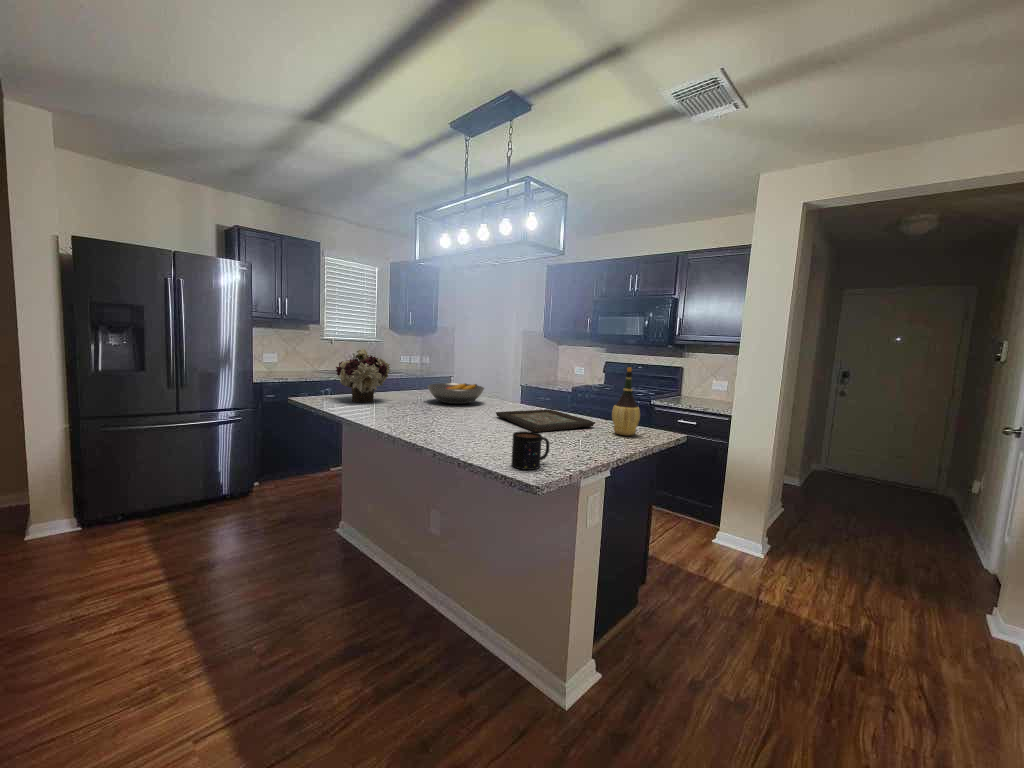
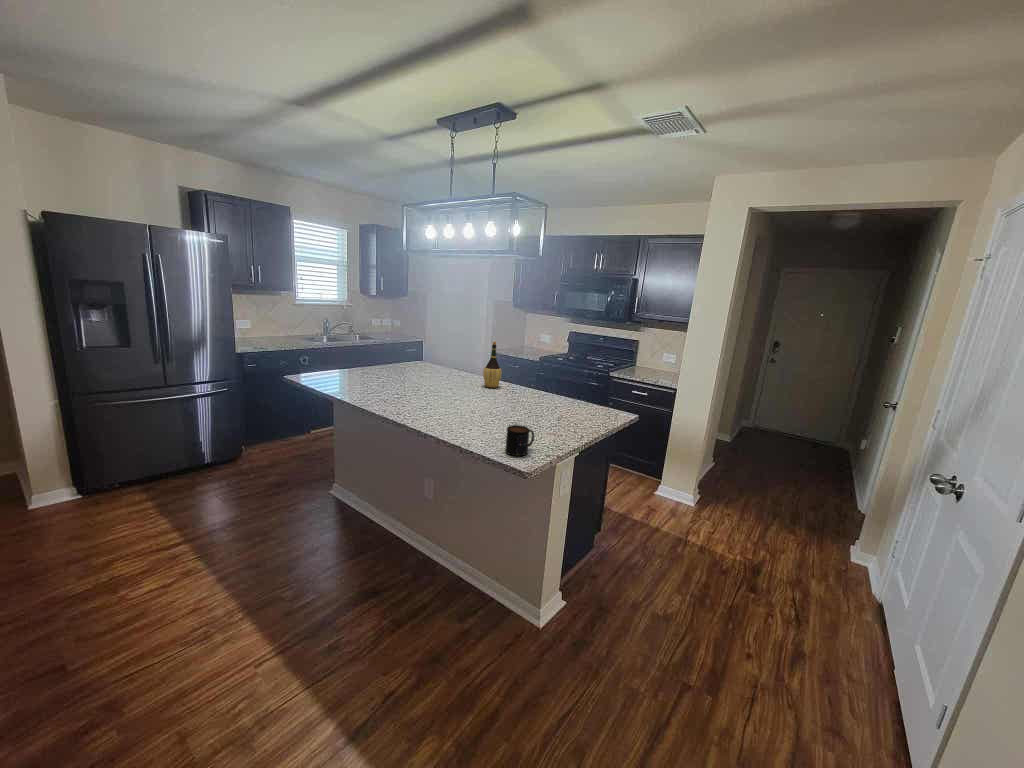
flower arrangement: present [336,349,390,402] -> none [327,331,379,382]
wine bottle: present [612,367,640,436] -> present [483,342,502,388]
fruit bowl: present [428,383,484,404] -> none [413,361,466,382]
decorative tray: present [496,409,595,432] -> none [480,390,566,416]

